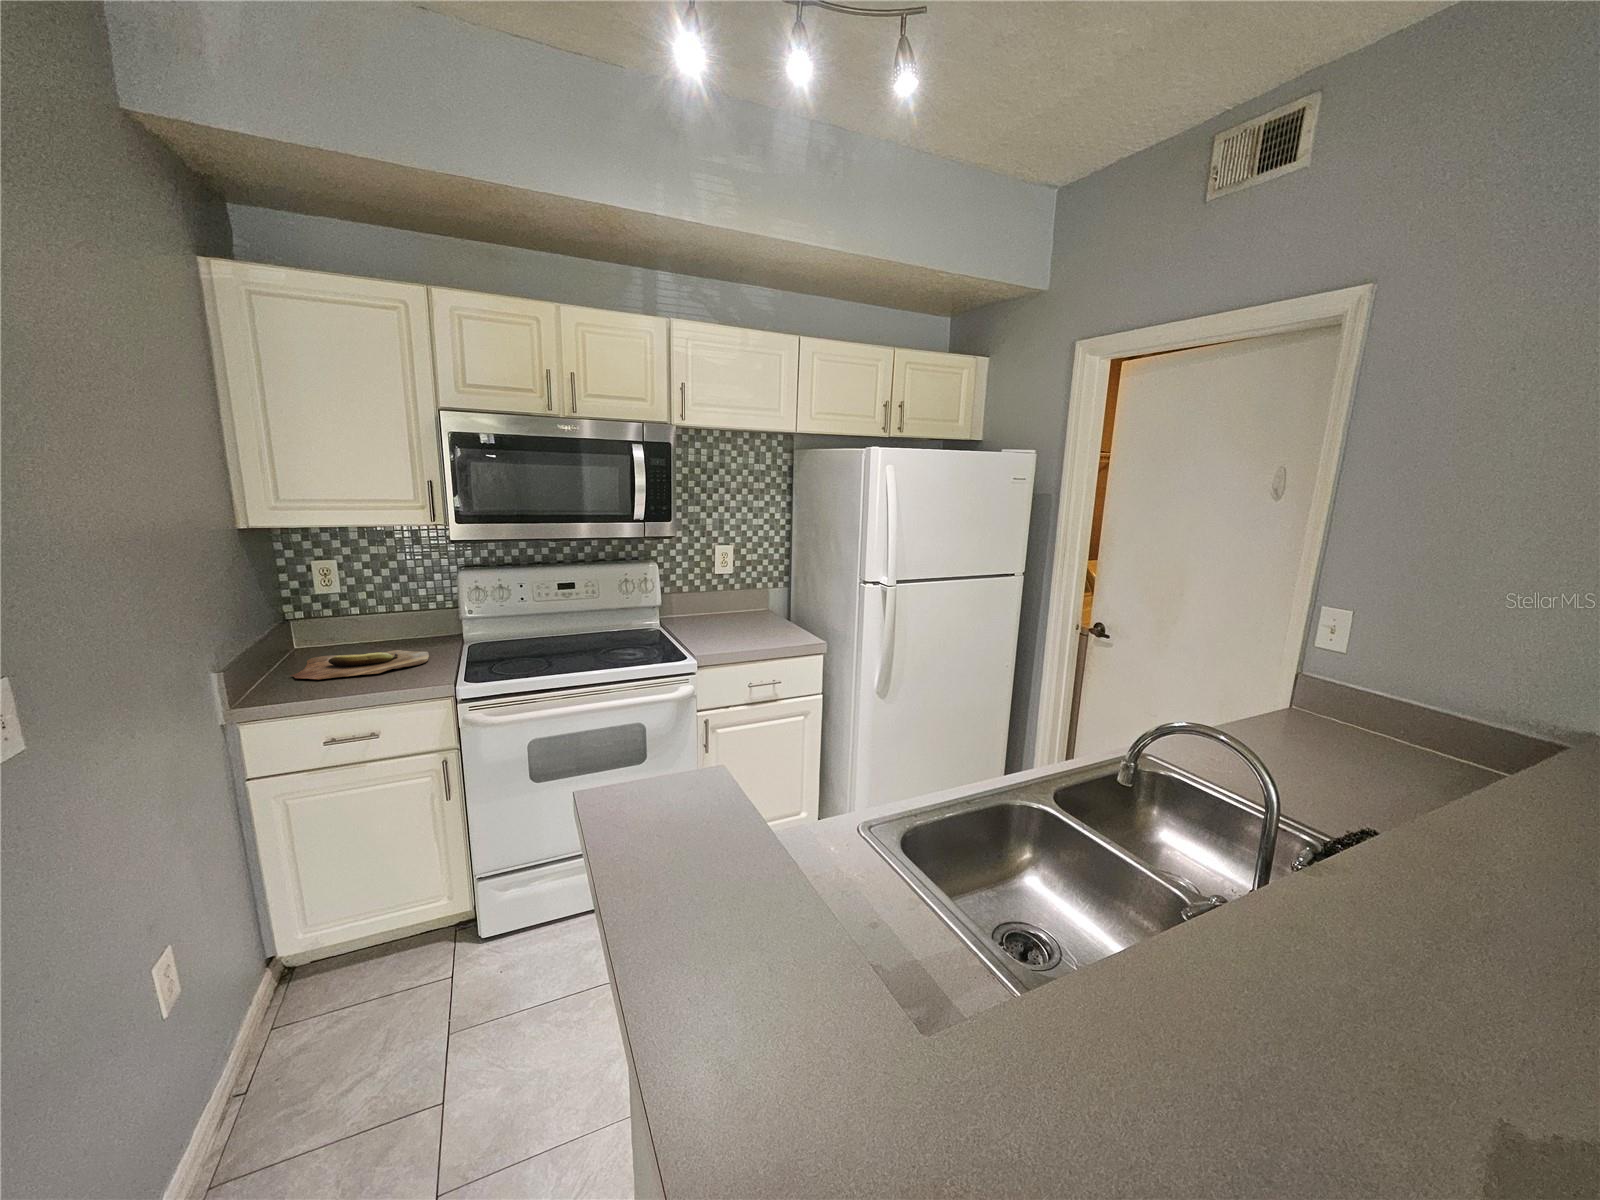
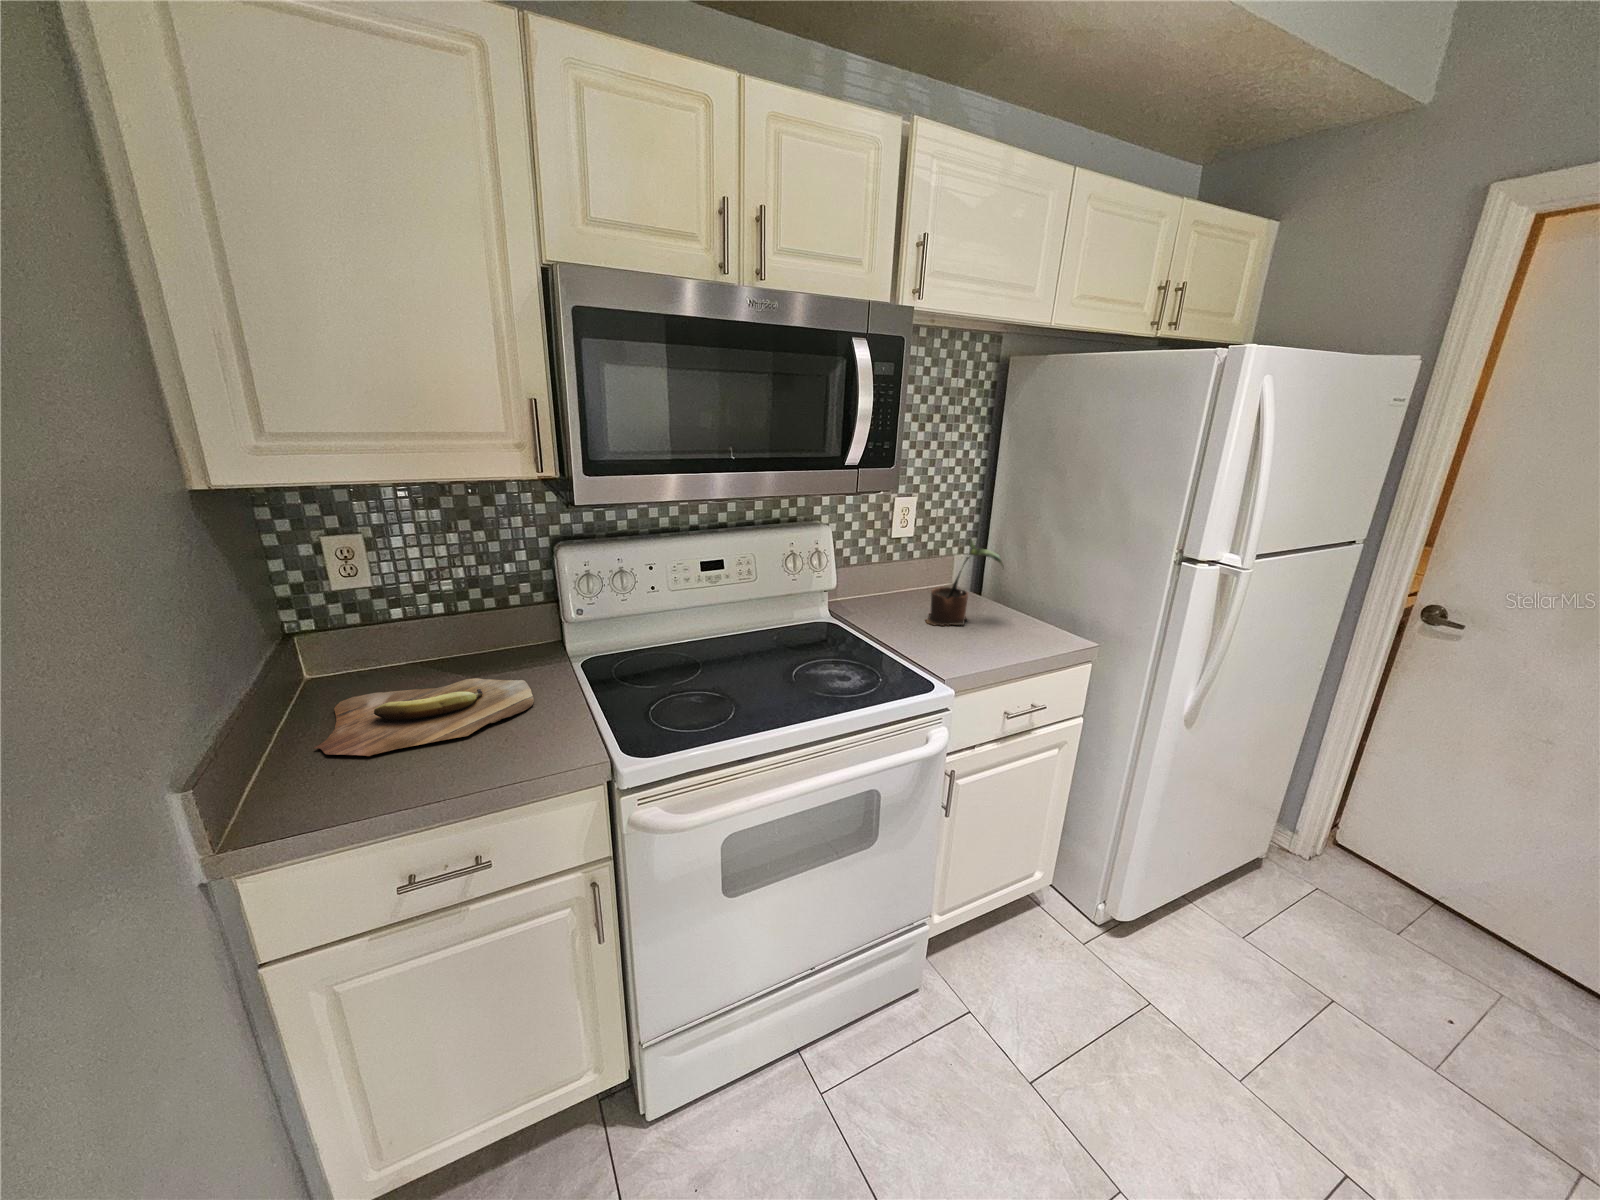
potted plant: none [725,571,777,633] -> present [926,540,1003,626]

